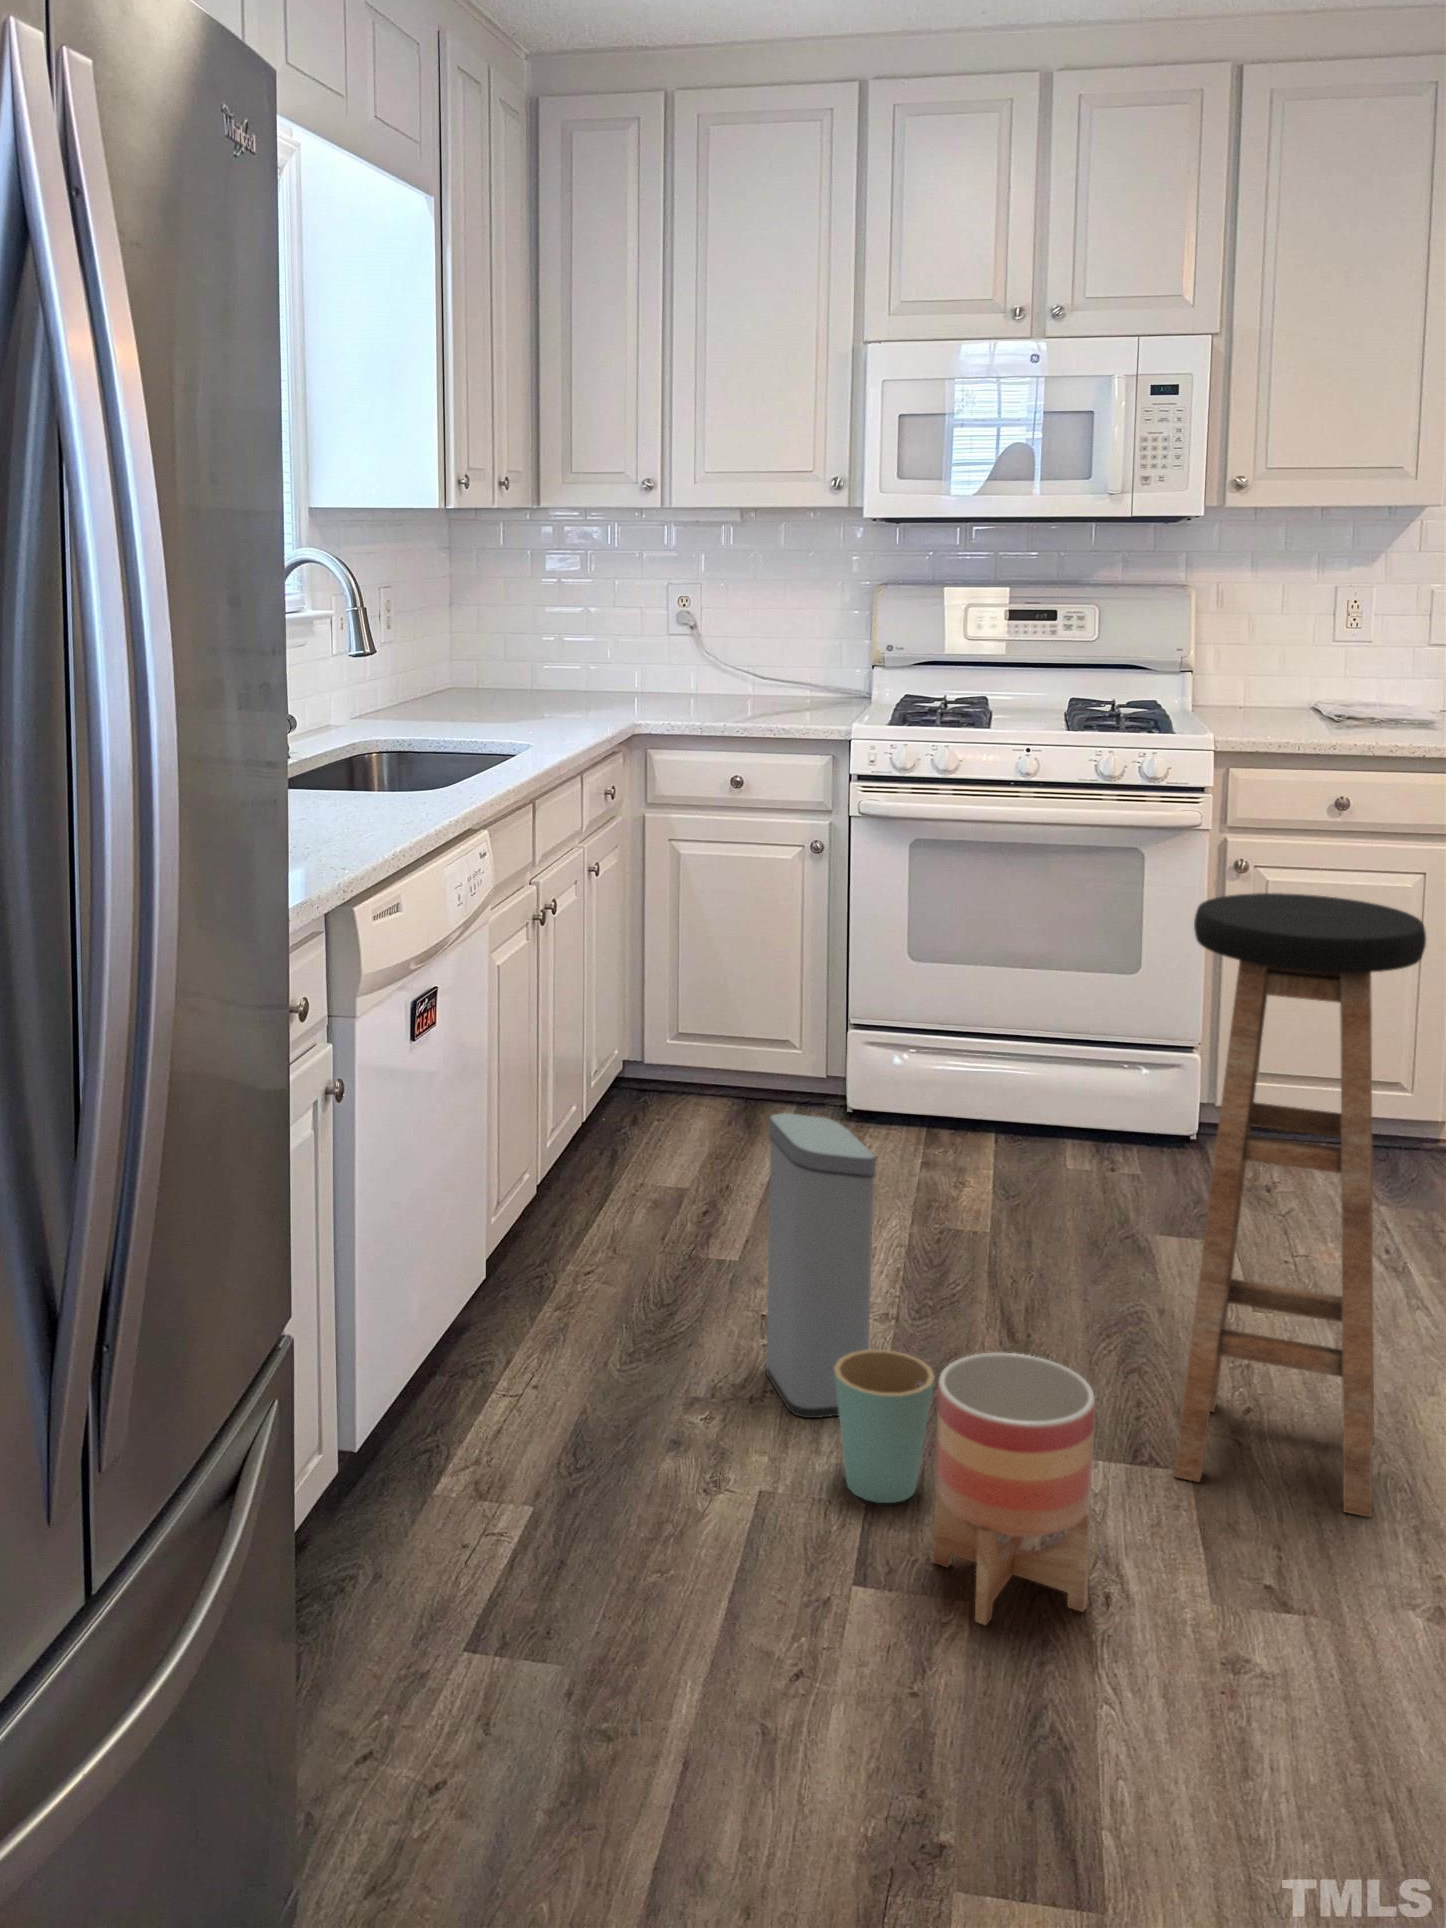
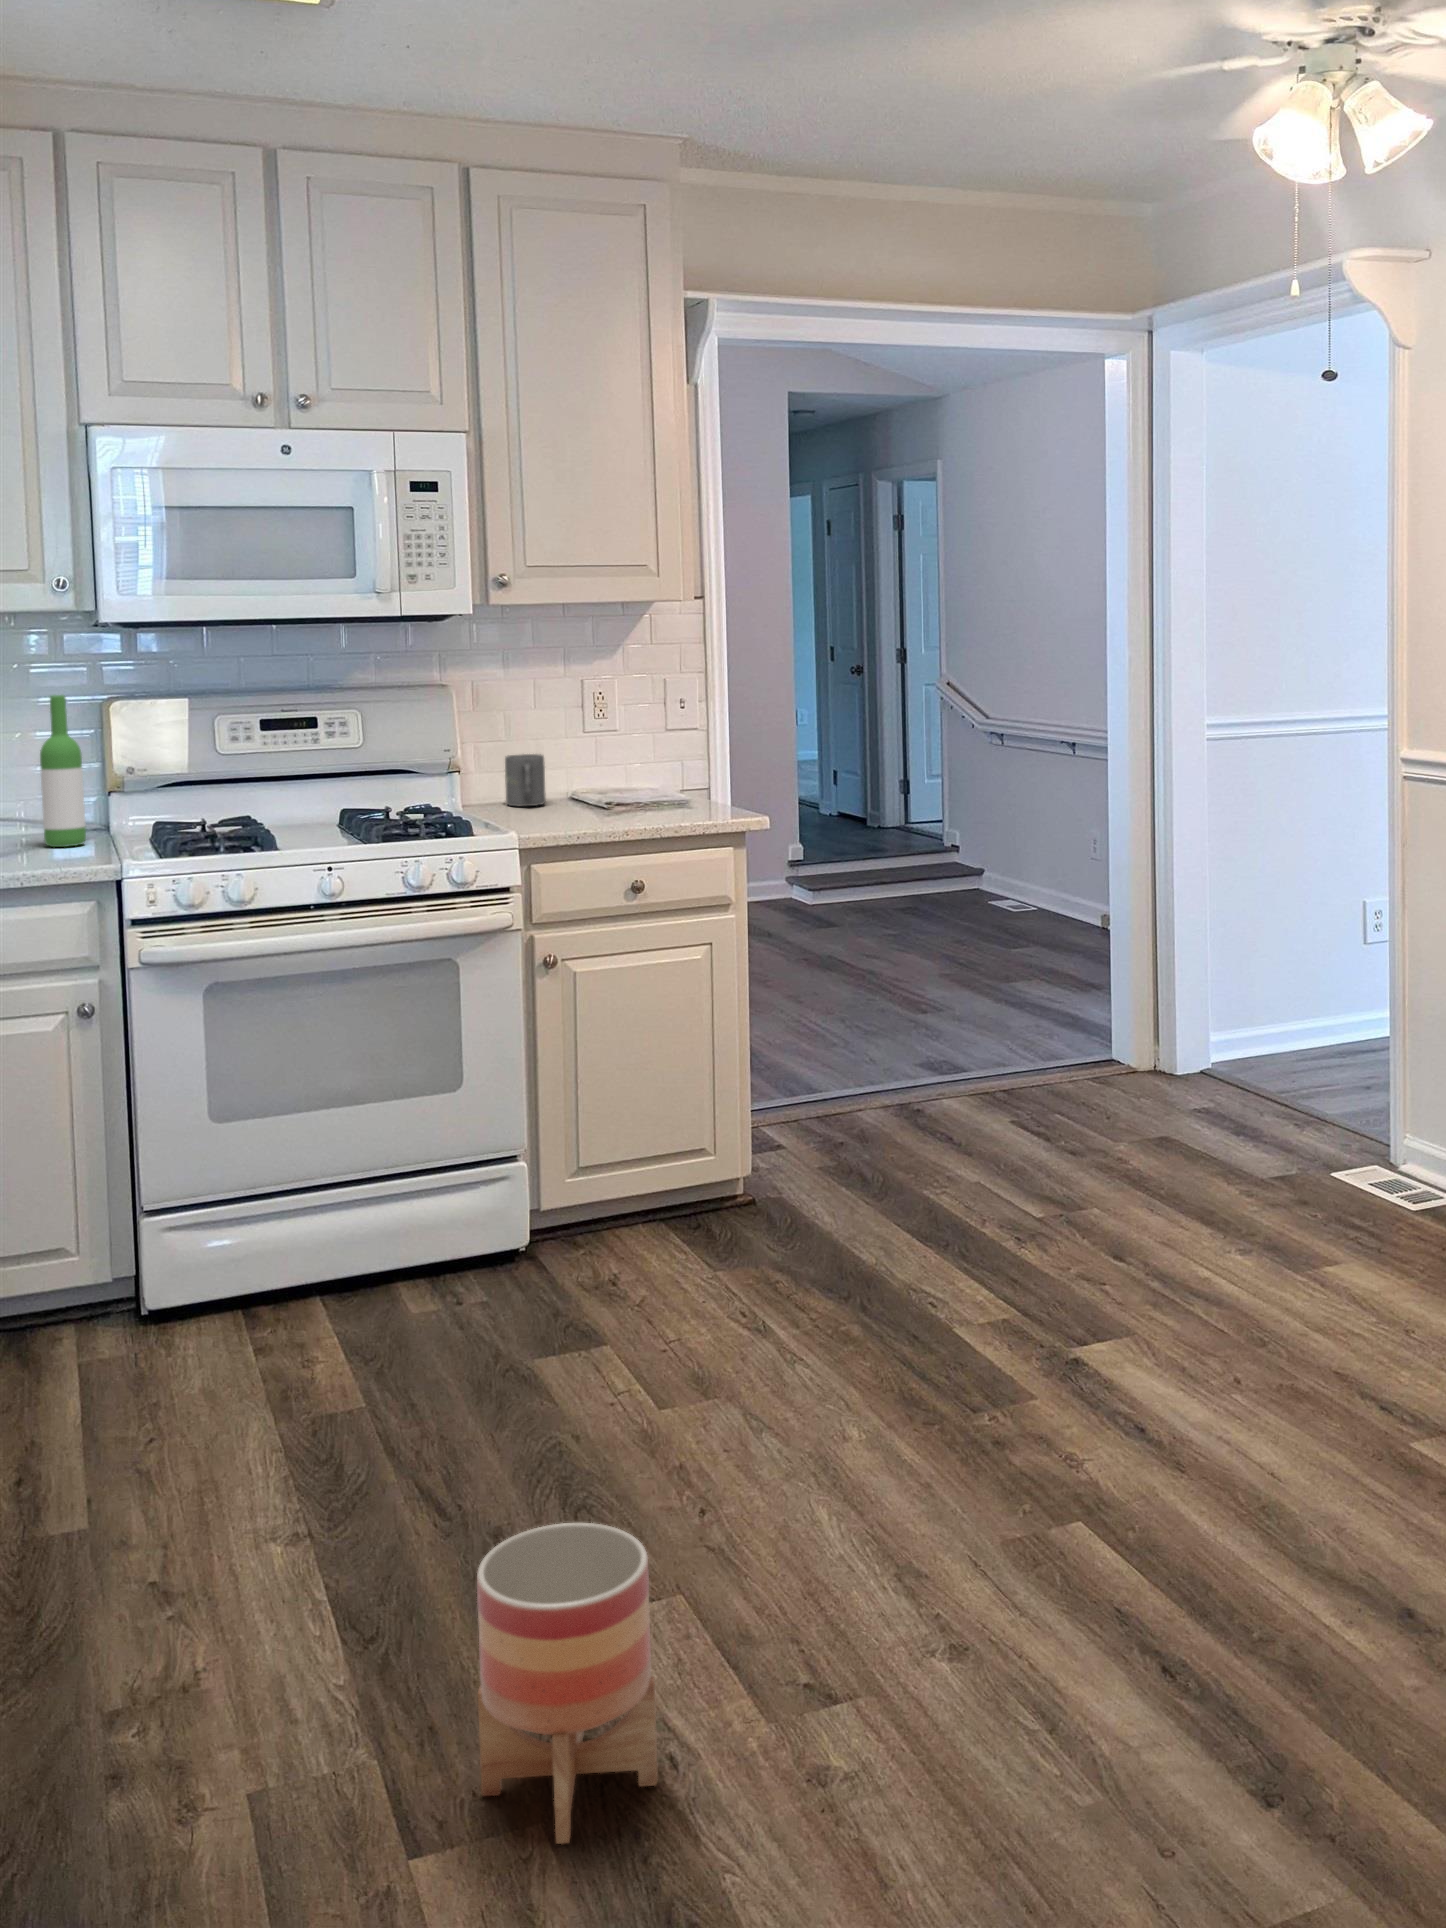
wine bottle: none [808,580,842,710] -> present [40,695,86,847]
mug: none [1232,657,1275,709] -> present [505,754,546,806]
bar stool: present [1174,893,1426,1517] -> none [630,979,857,1606]
trash can: present [766,1113,934,1503] -> none [170,1320,437,1754]

